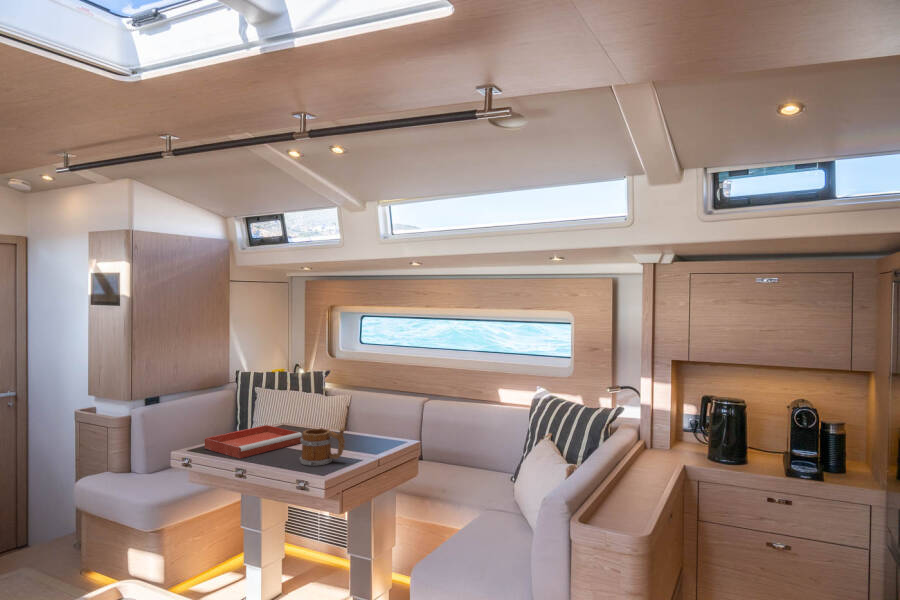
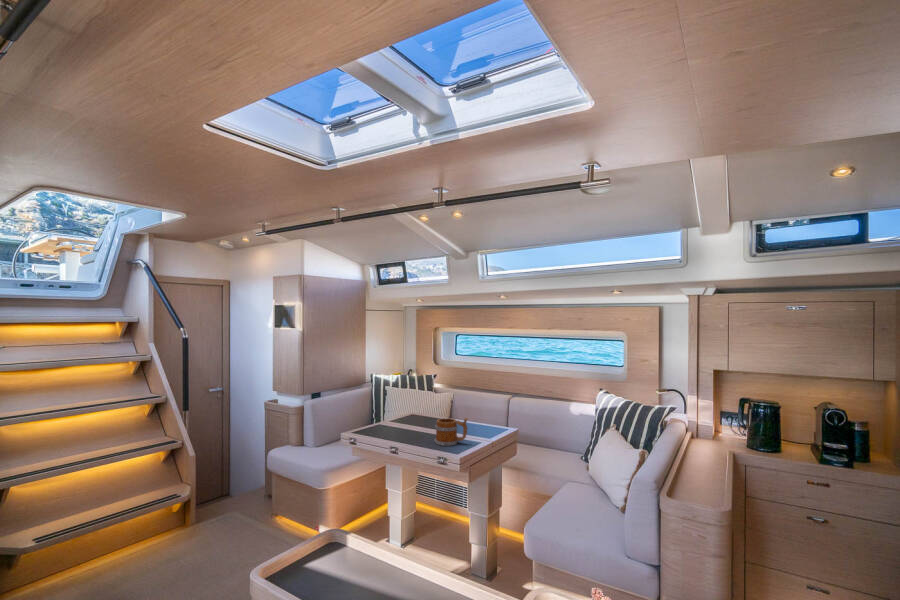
tray: present [205,425,302,458] -> none [363,415,431,439]

